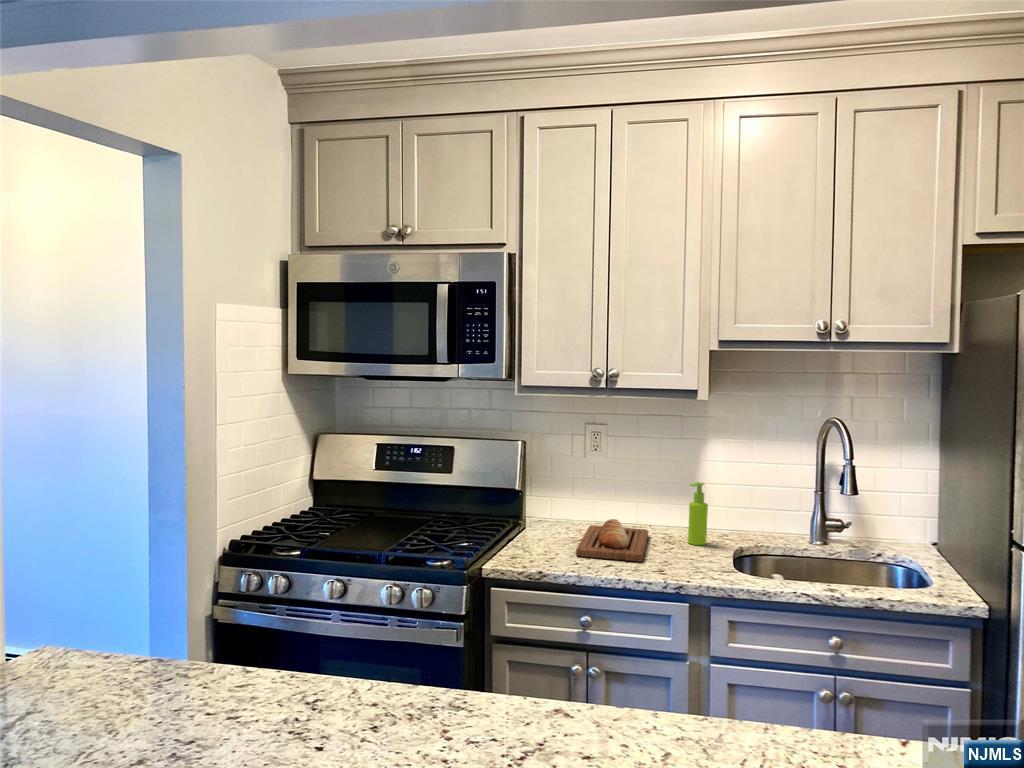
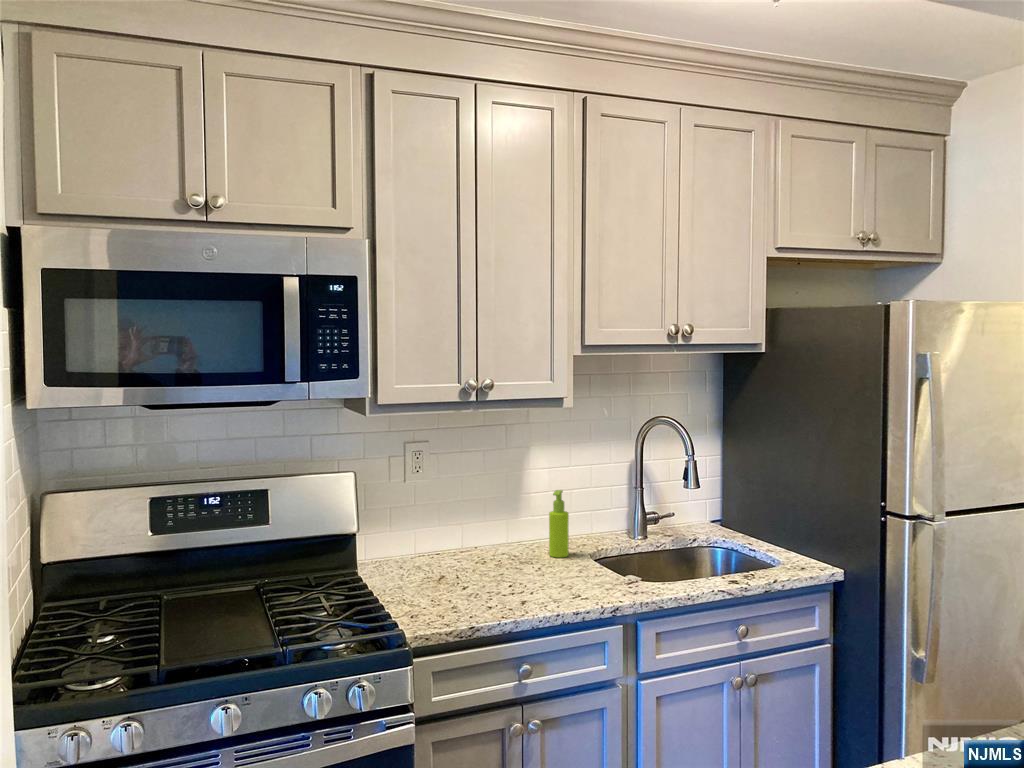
bread loaf: present [576,519,648,562] -> none [442,545,549,598]

